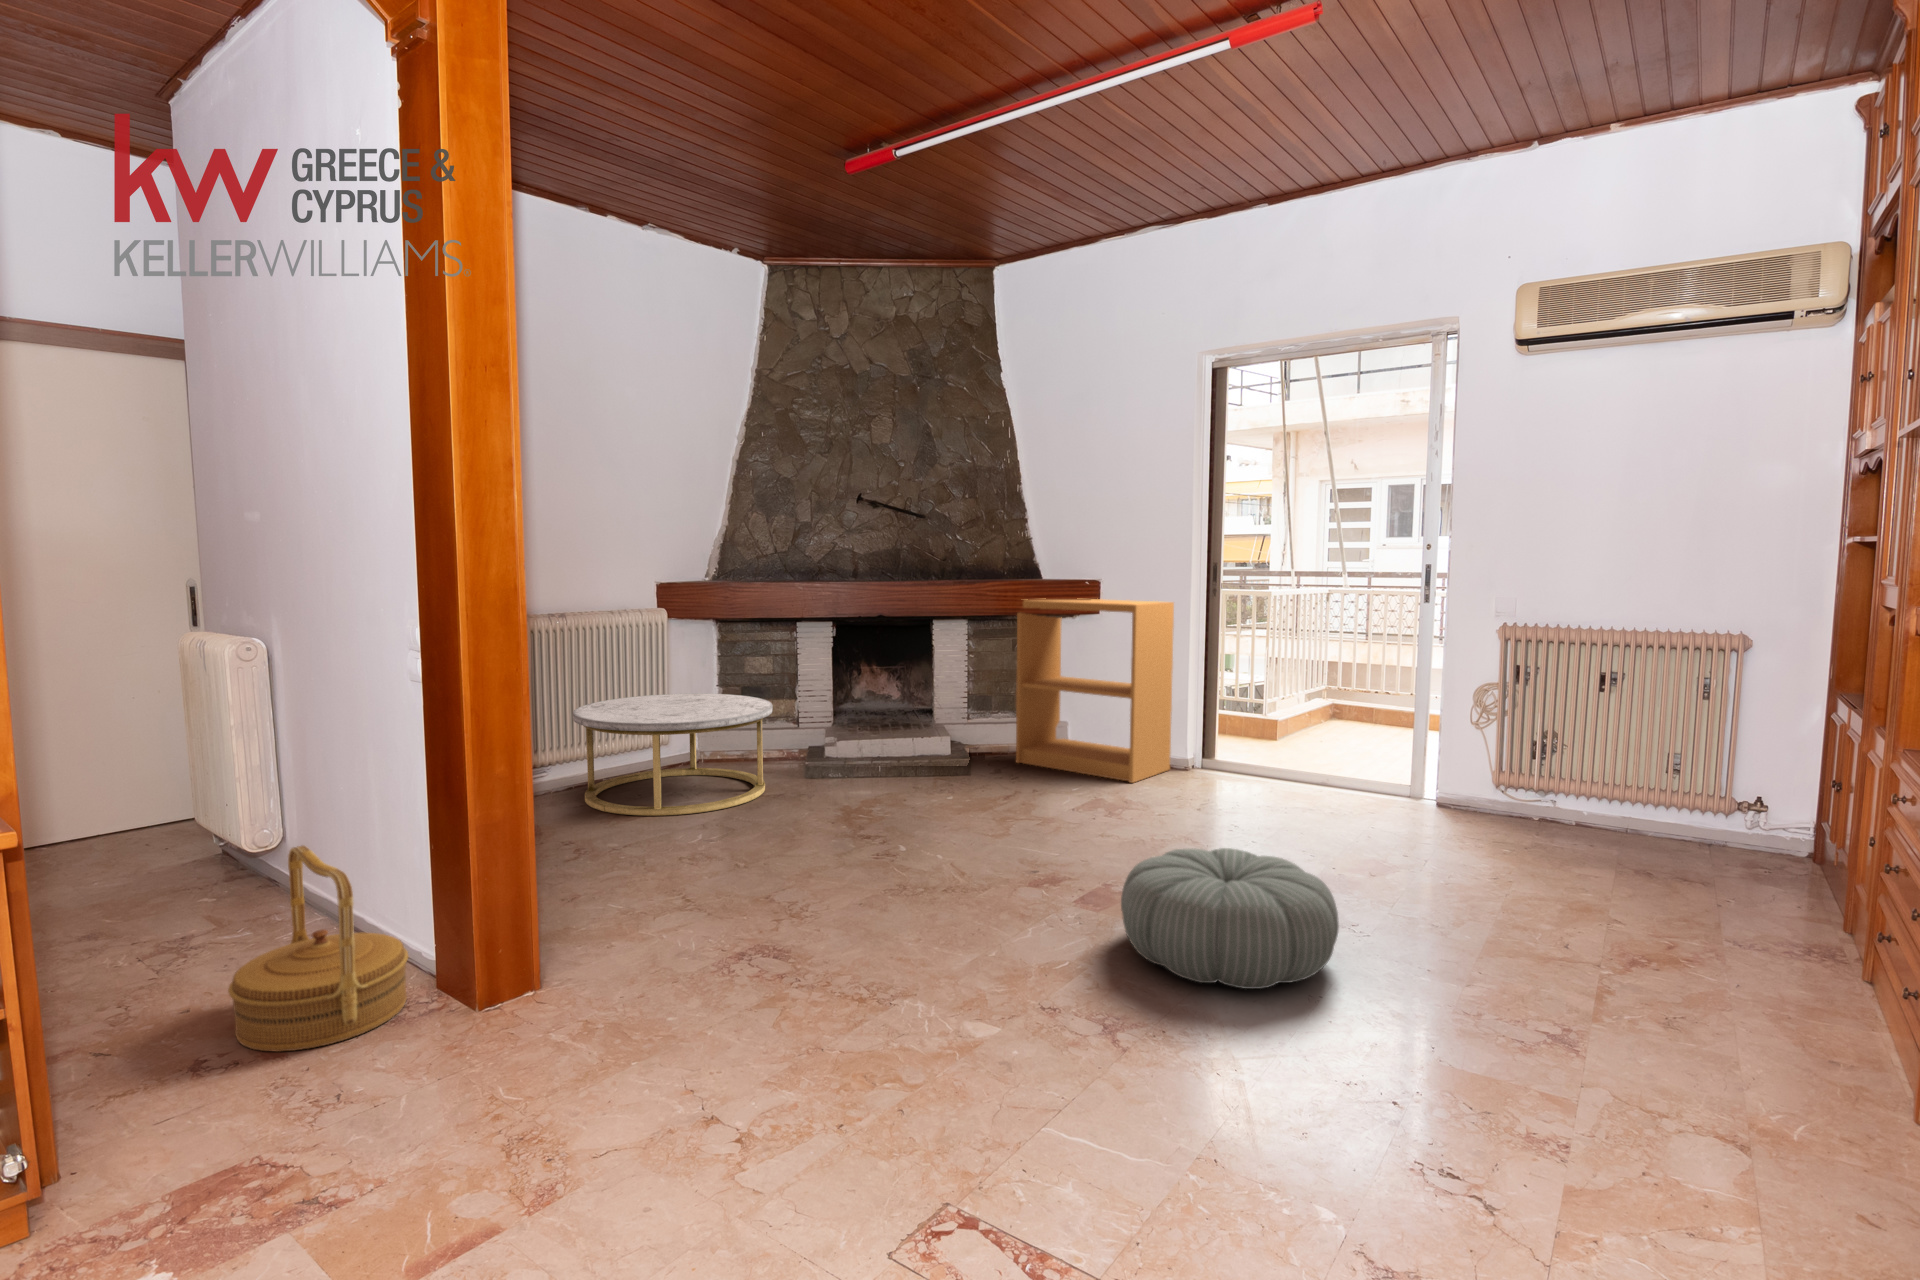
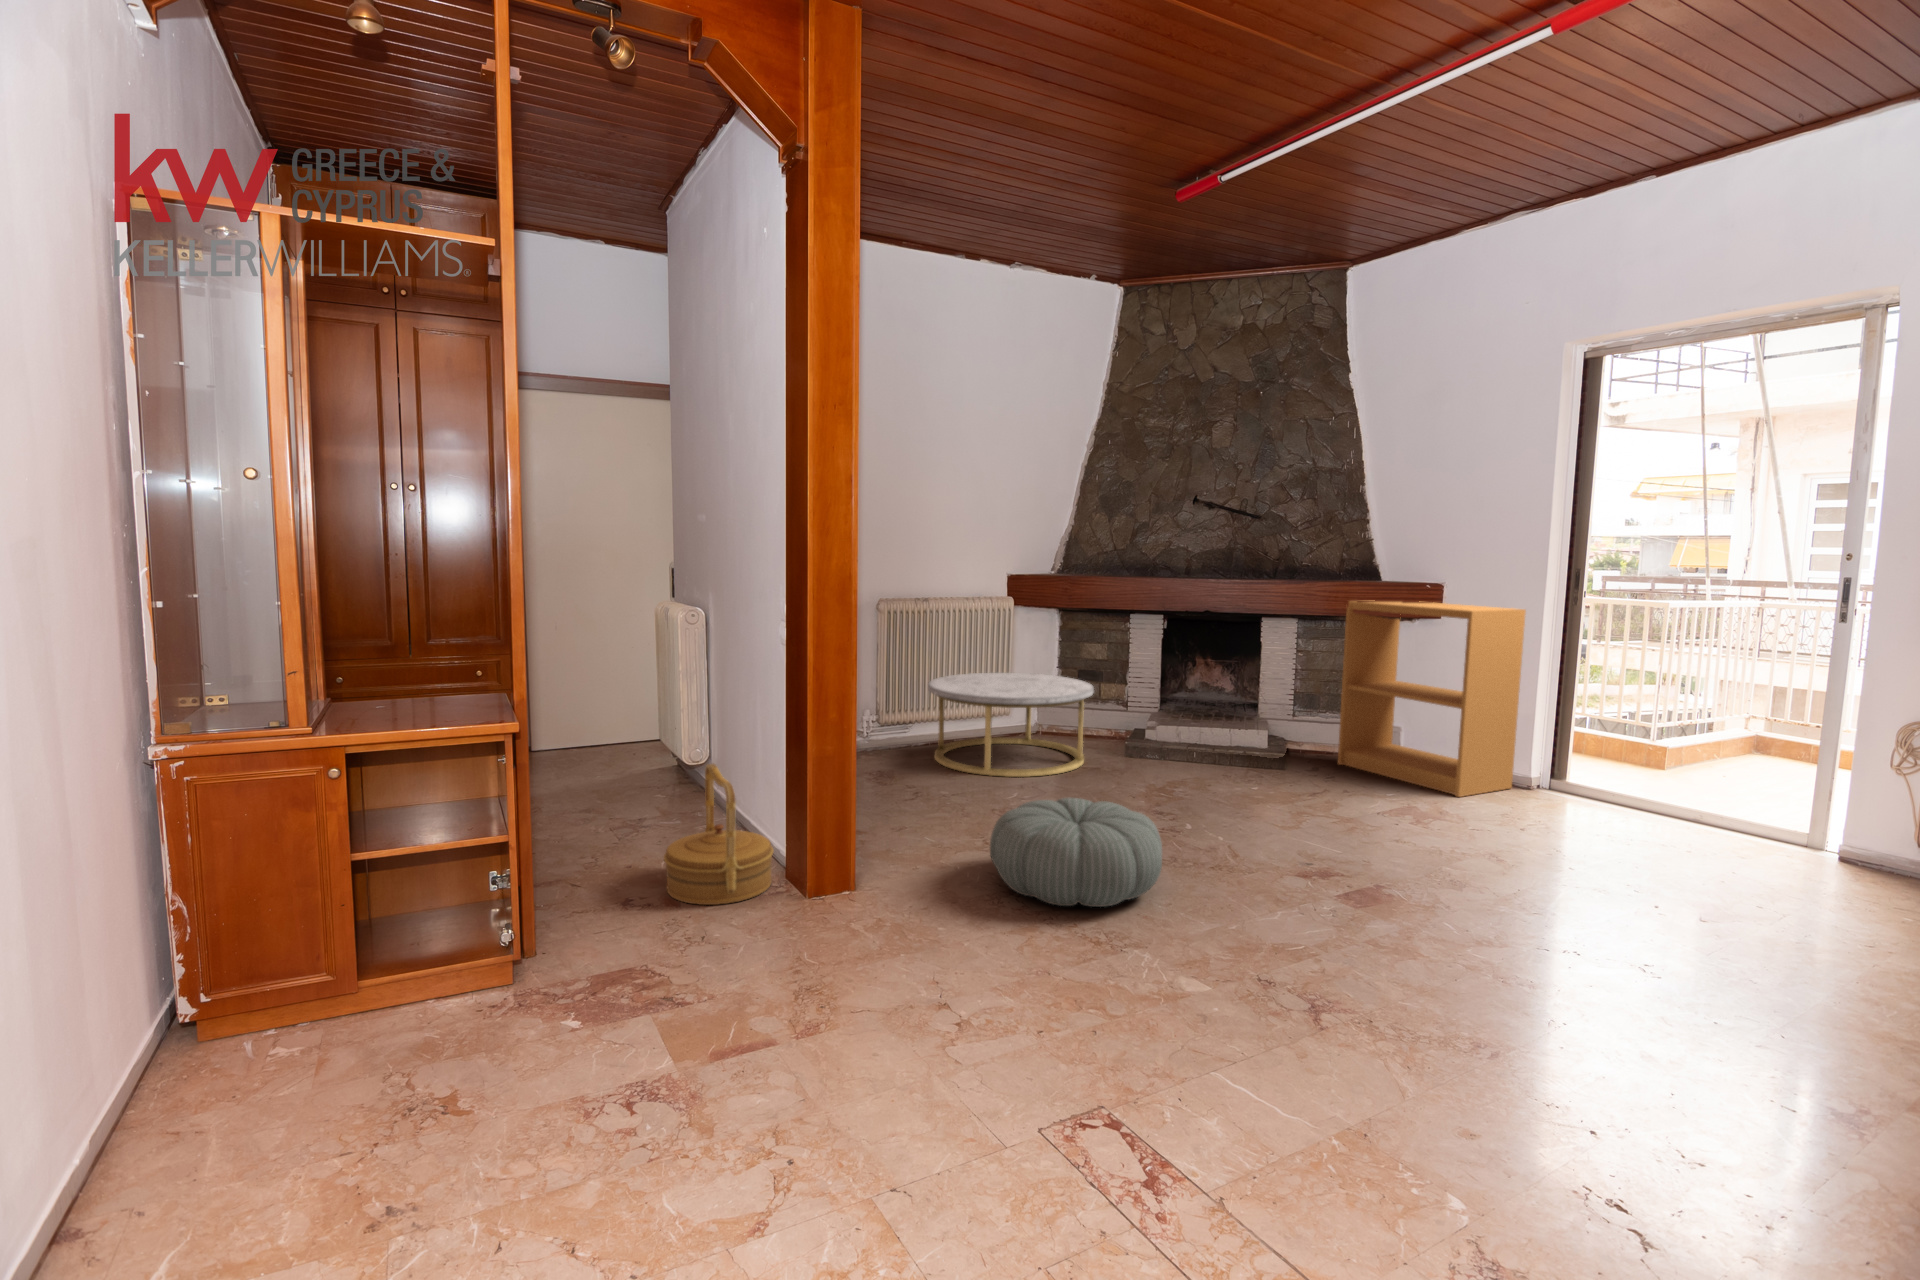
pouf: present [1121,848,1339,989] -> present [990,798,1162,907]

